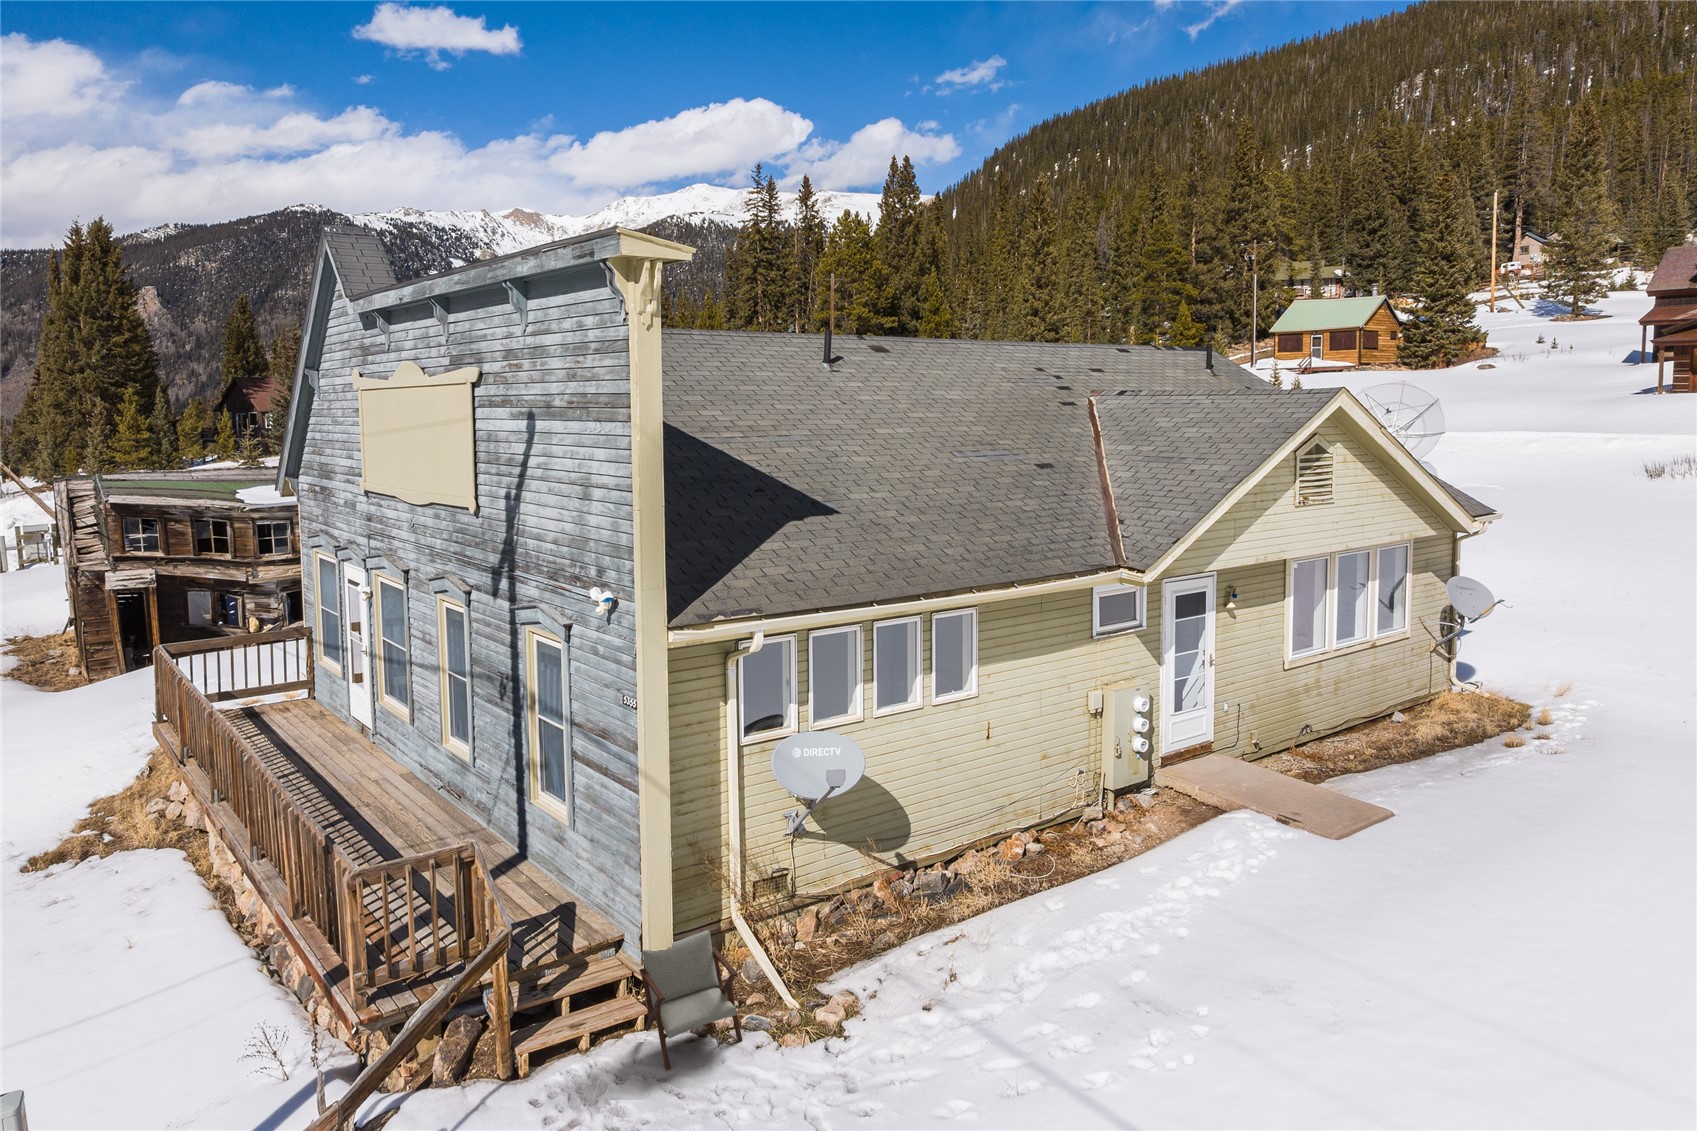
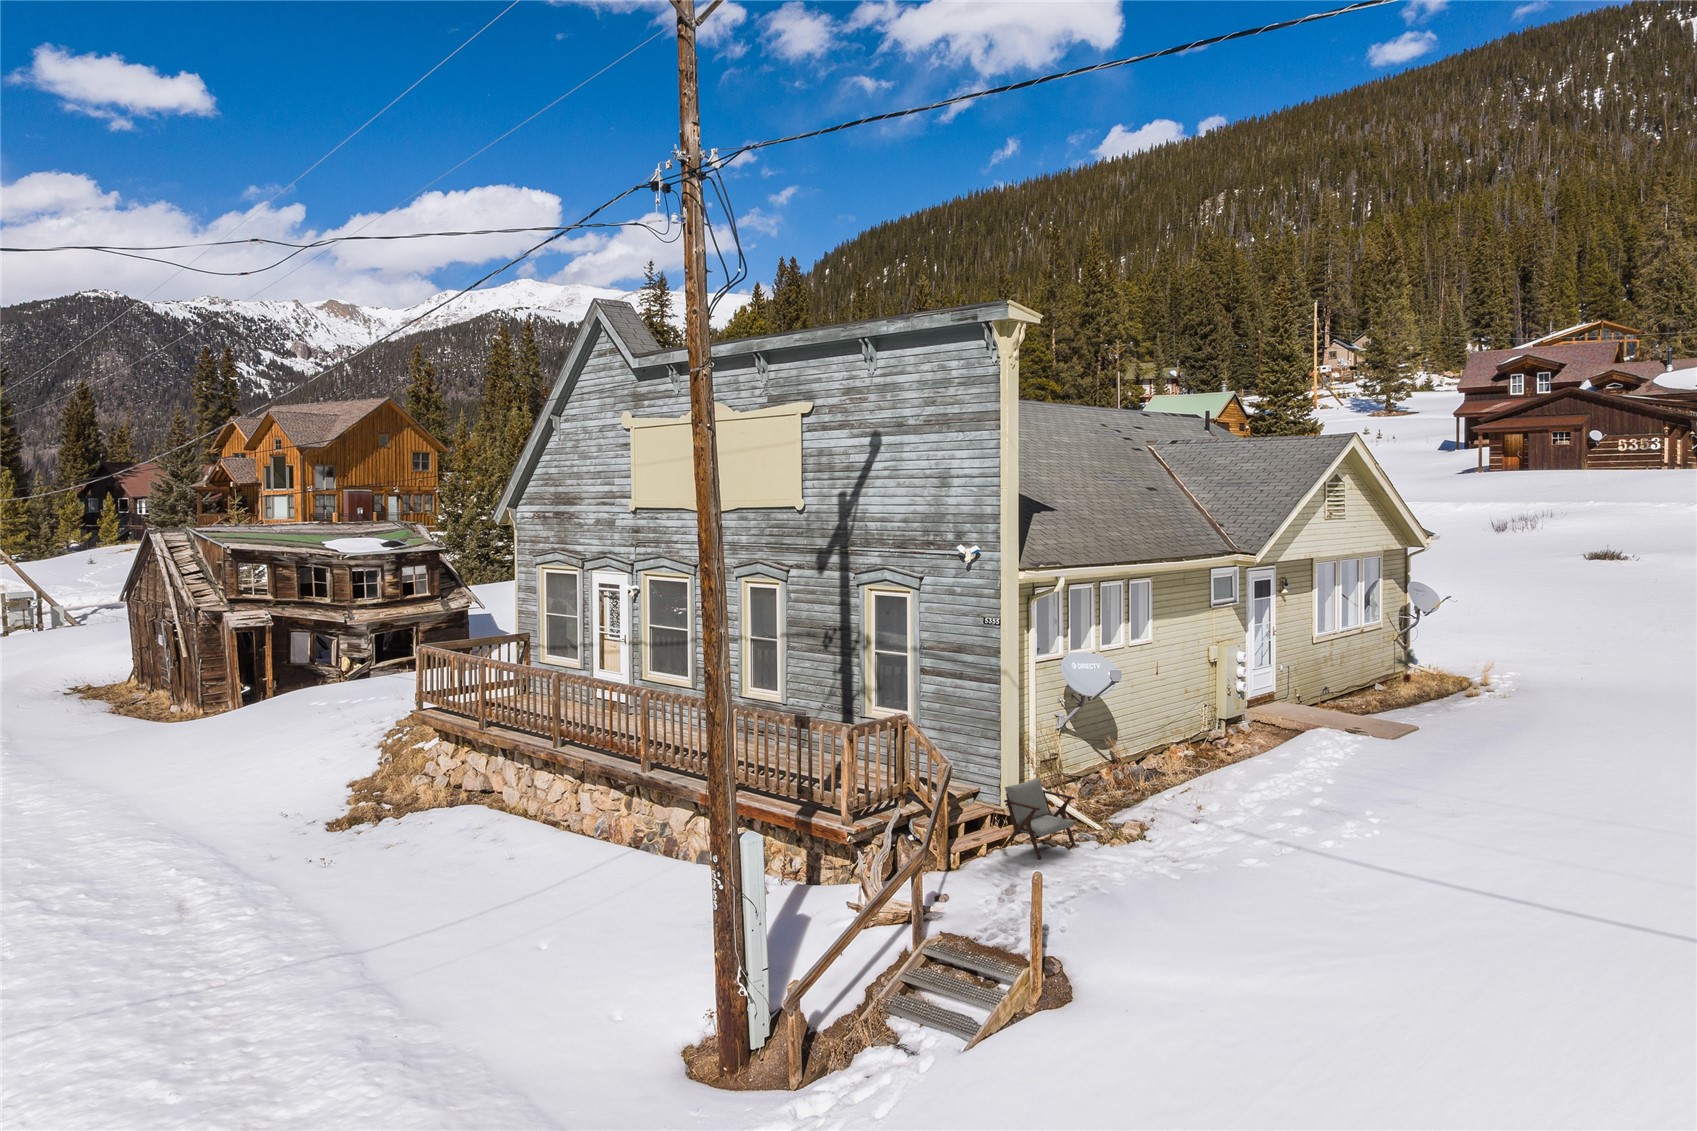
potted tree: none [1429,659,1462,709] -> present [1396,647,1415,681]

